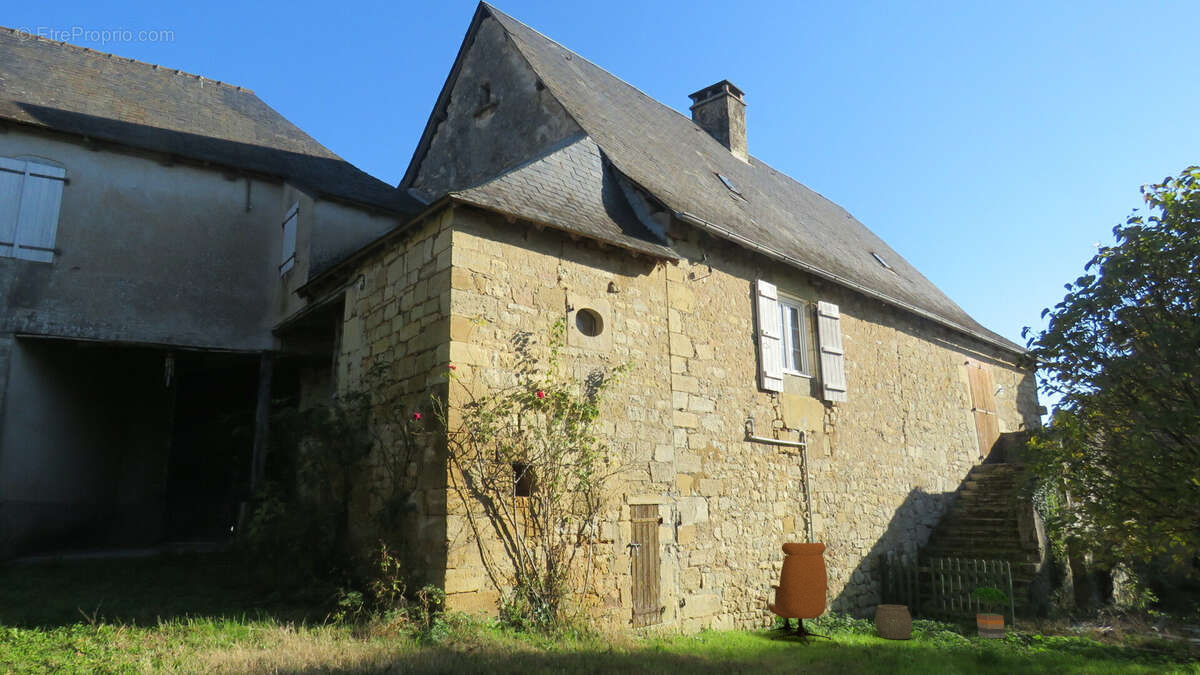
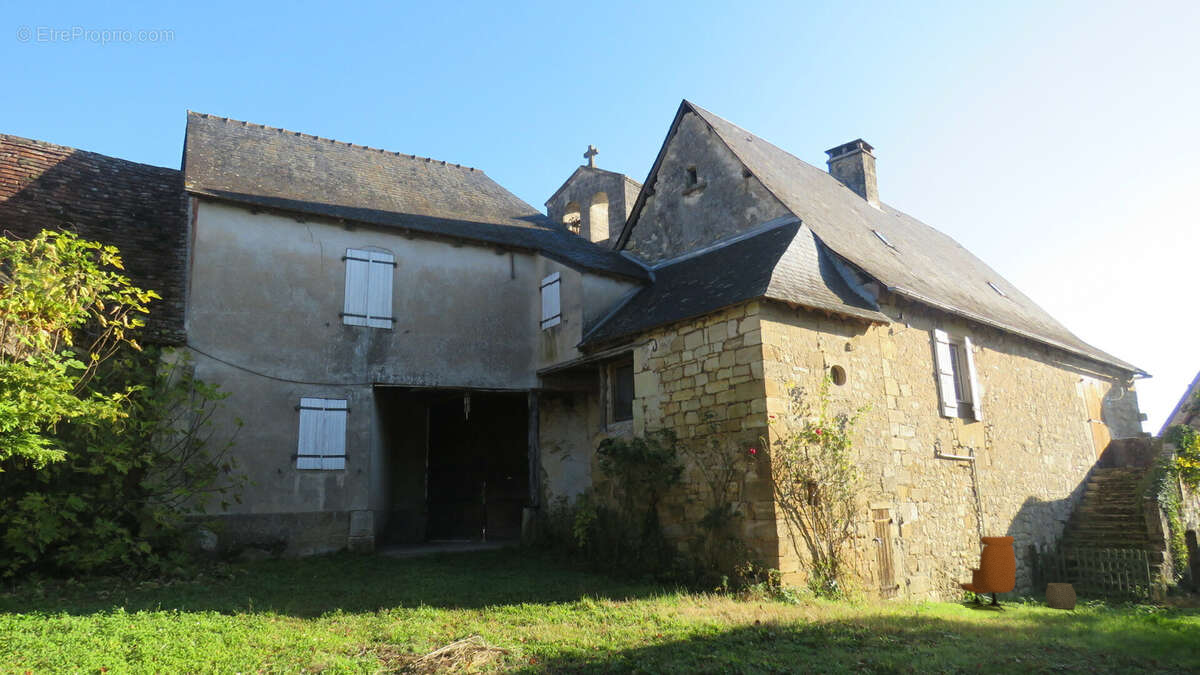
potted tree: present [972,587,1009,638] -> none [1117,569,1151,609]

